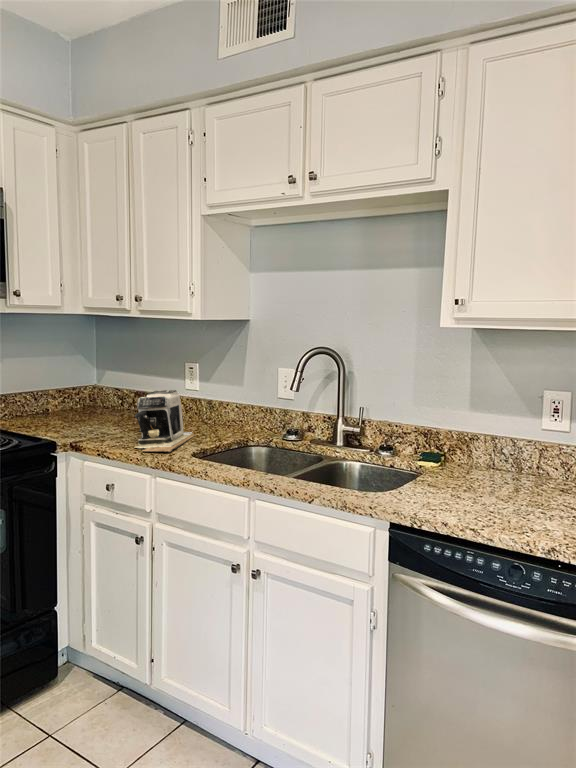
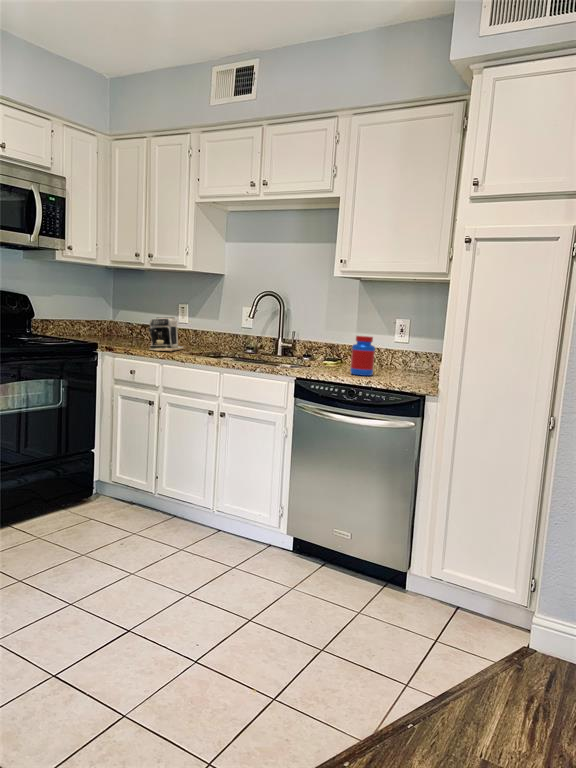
jar: none [490,440,537,519] -> present [350,336,375,376]

